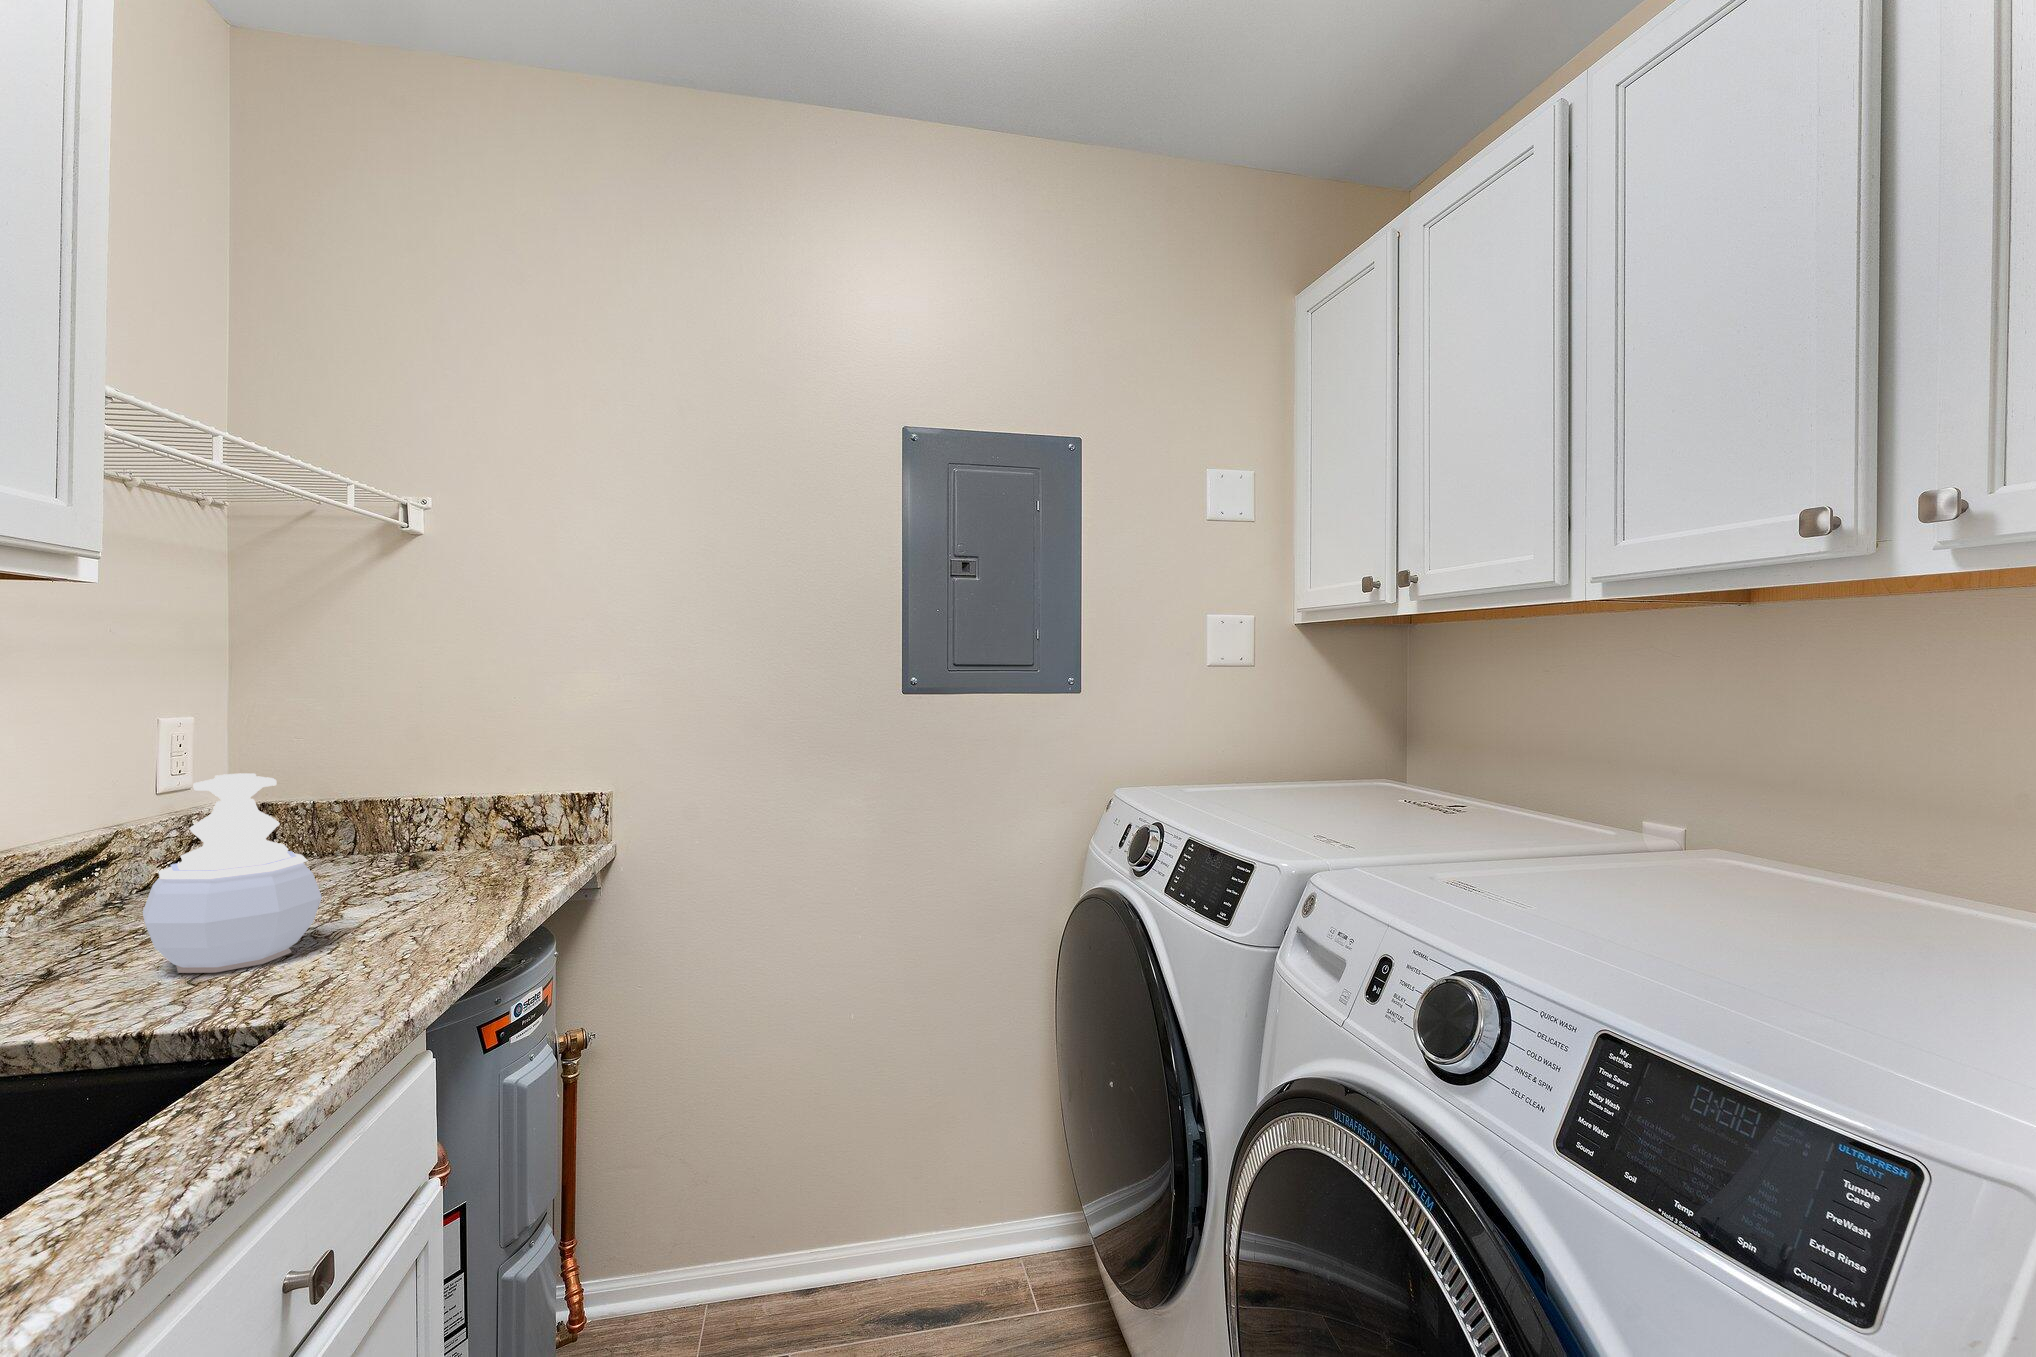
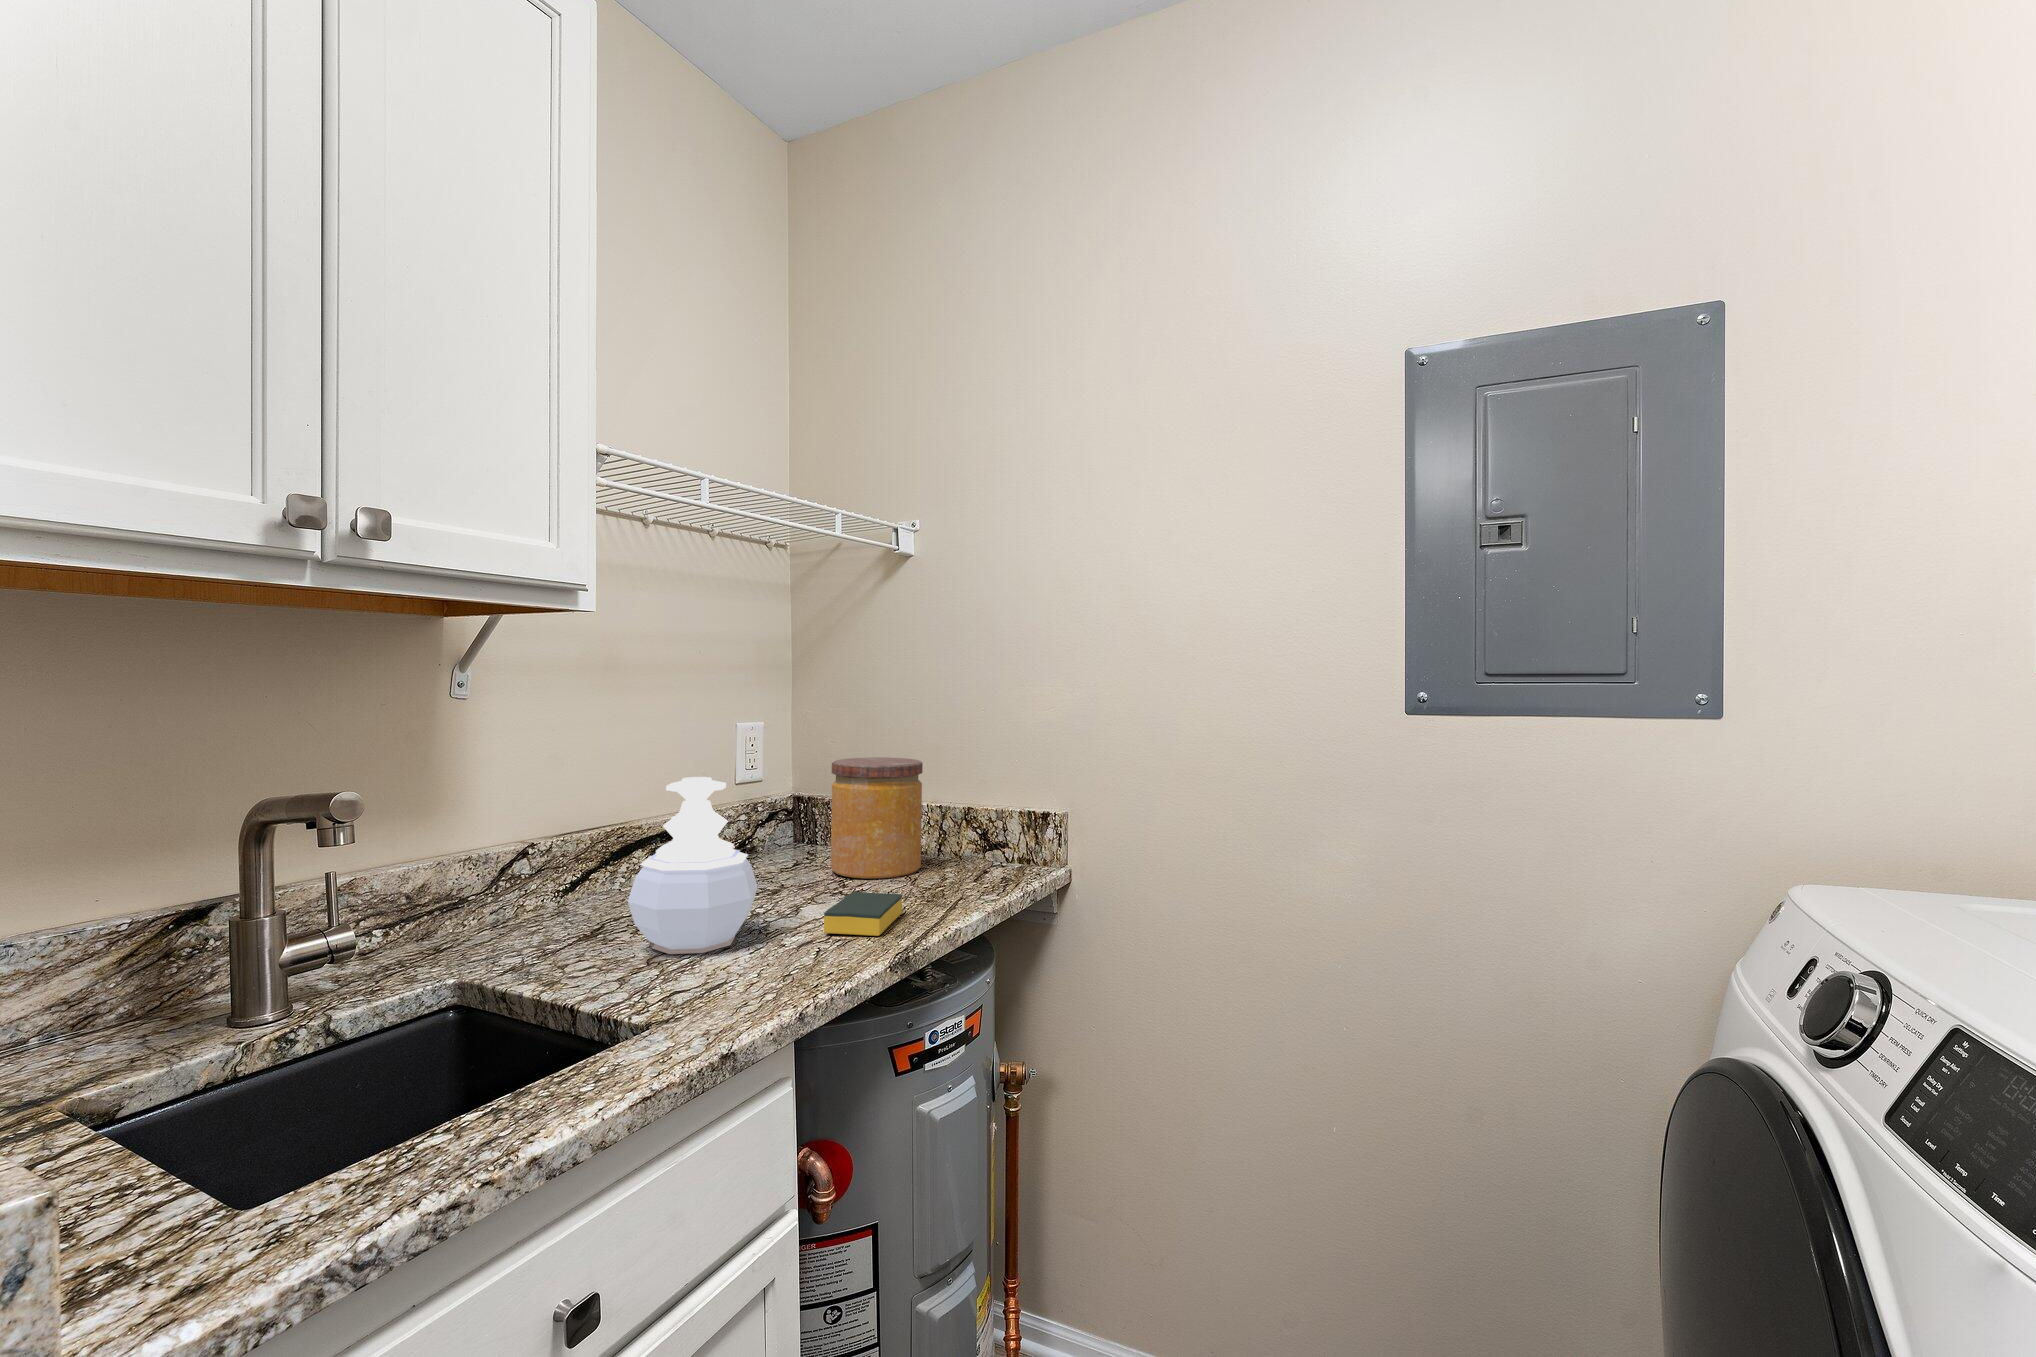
jar: none [336,749,455,879] -> present [831,757,923,879]
sponge: none [406,878,479,923] -> present [824,892,902,936]

